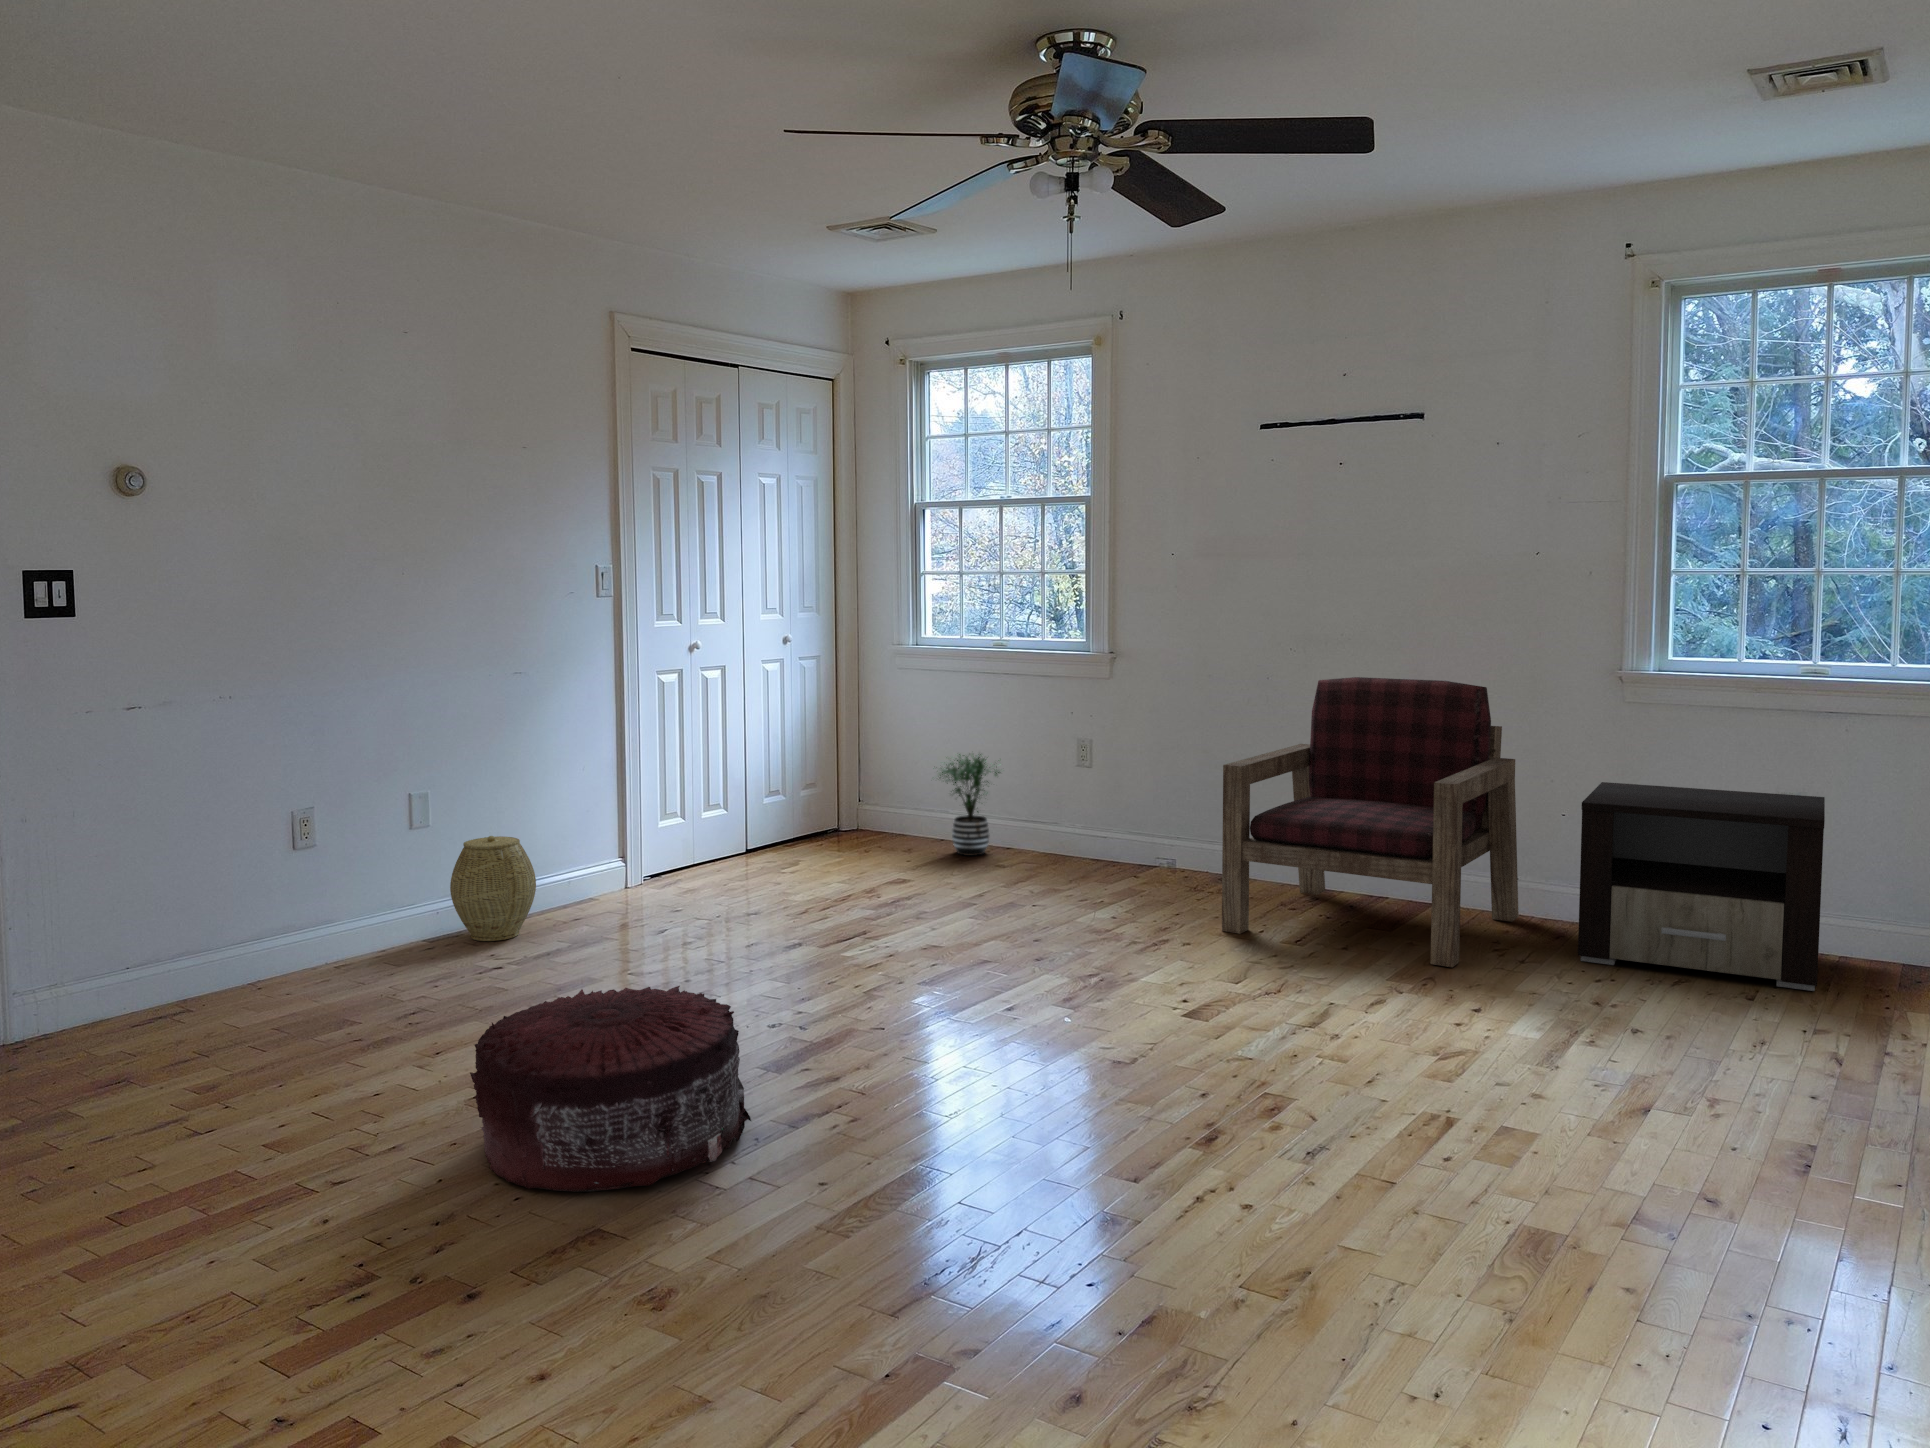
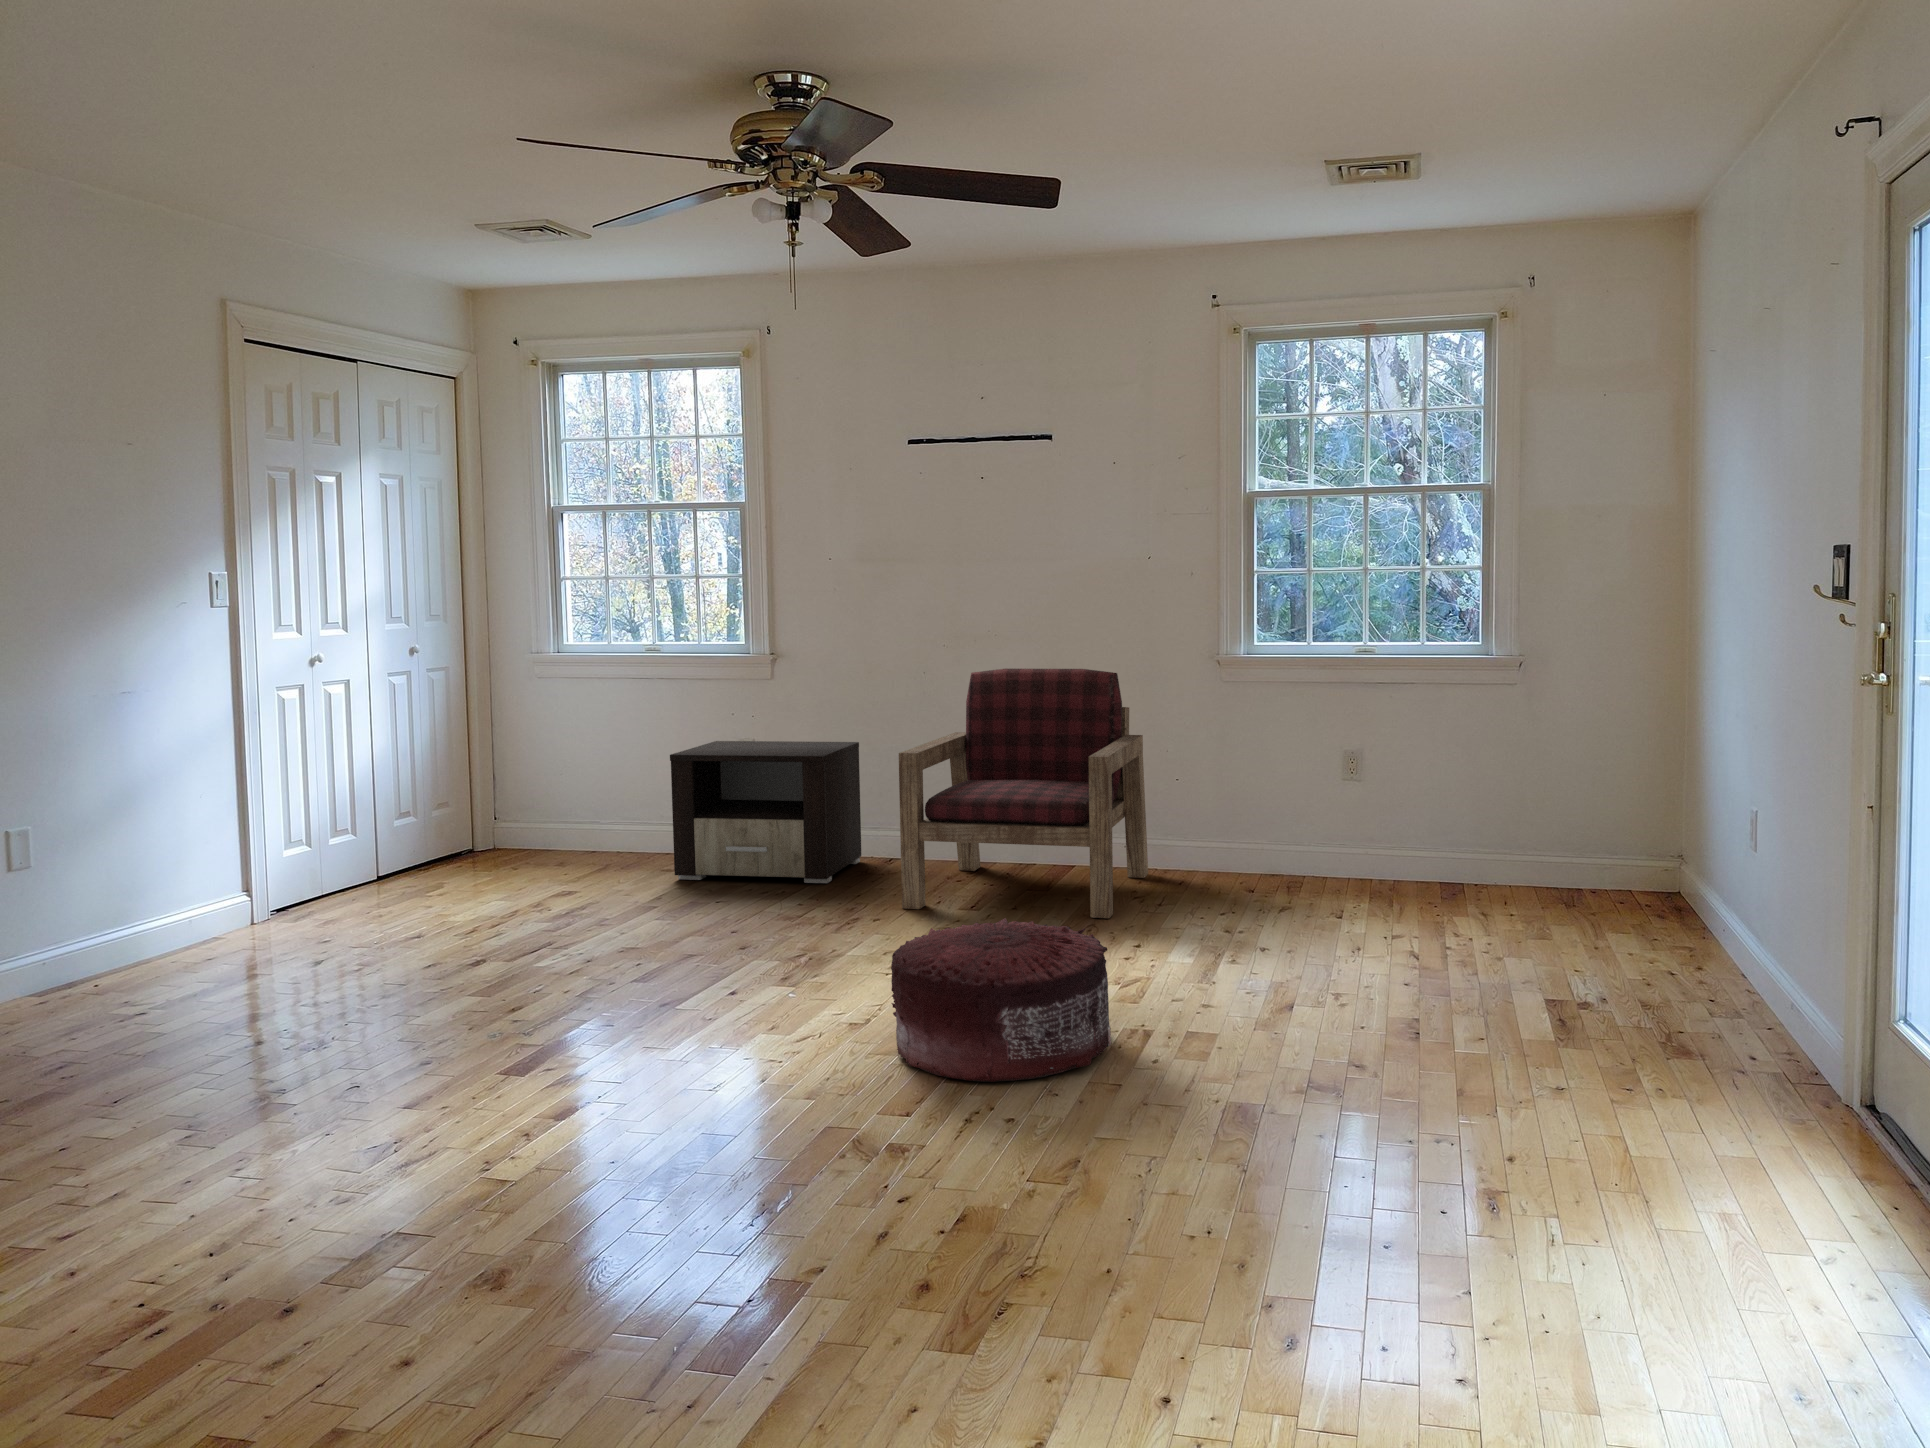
potted plant: present [933,754,1001,856] -> none [584,758,661,864]
nightstand: present [1578,782,1825,991] -> present [670,741,861,883]
woven basket: present [450,836,536,941] -> none [58,876,166,995]
pouf: present [470,986,751,1192] -> present [891,918,1111,1082]

